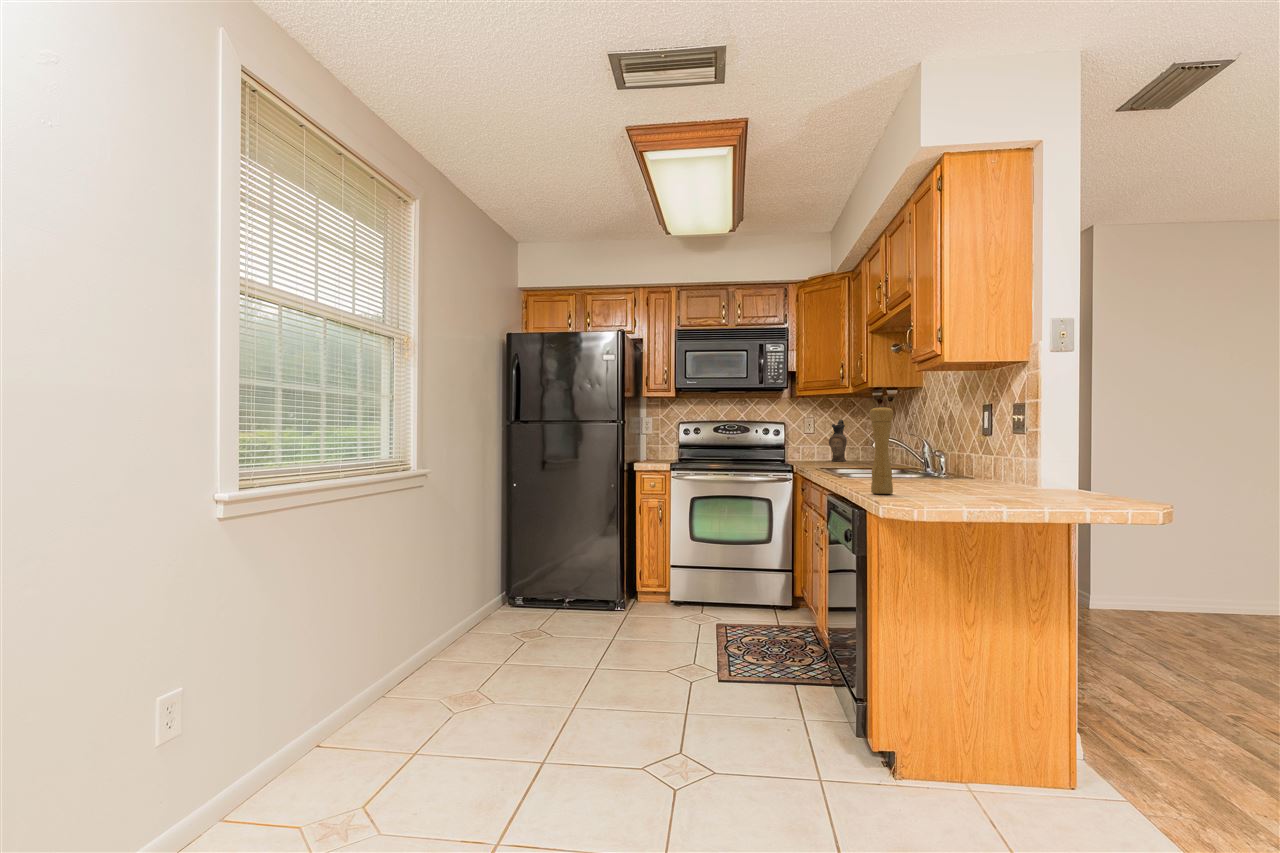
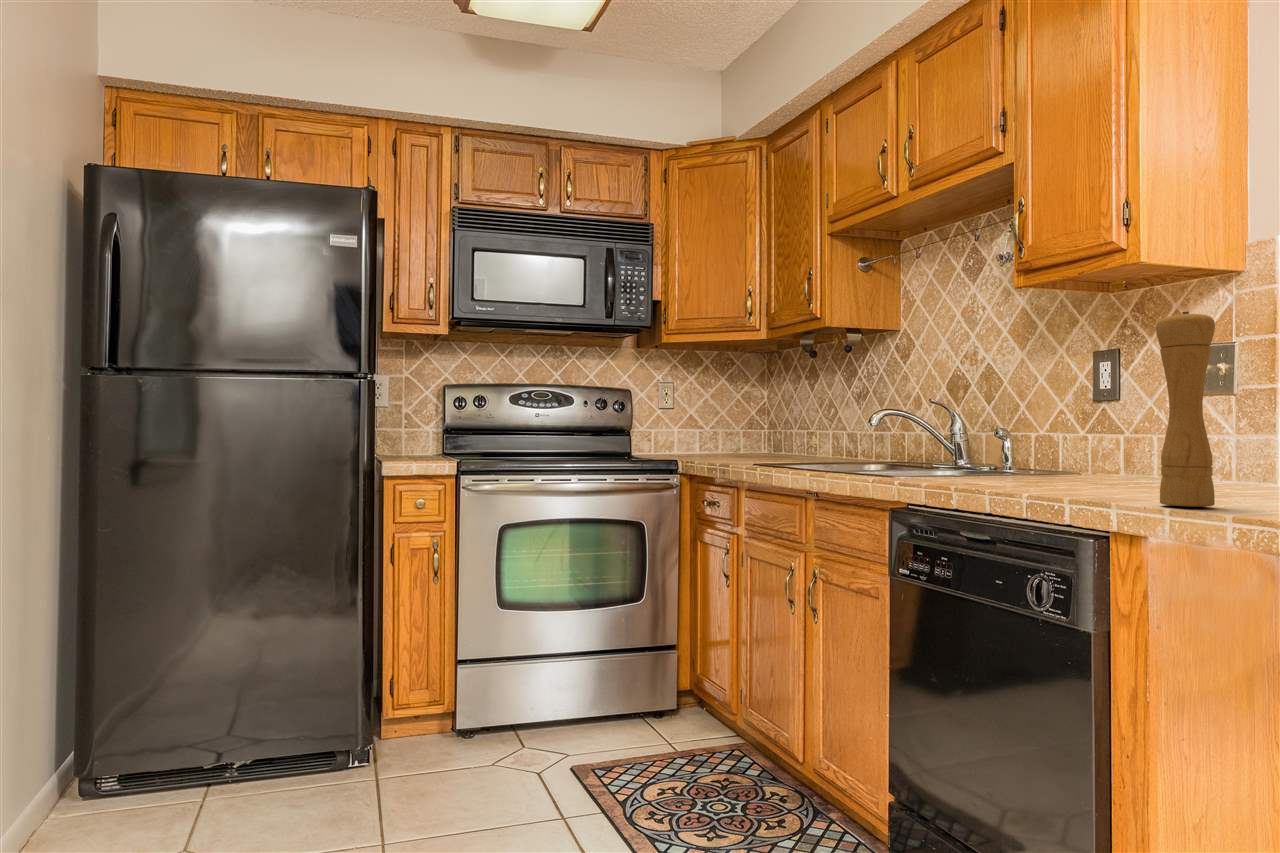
ceramic pitcher: present [829,419,847,461] -> none [699,386,727,454]

